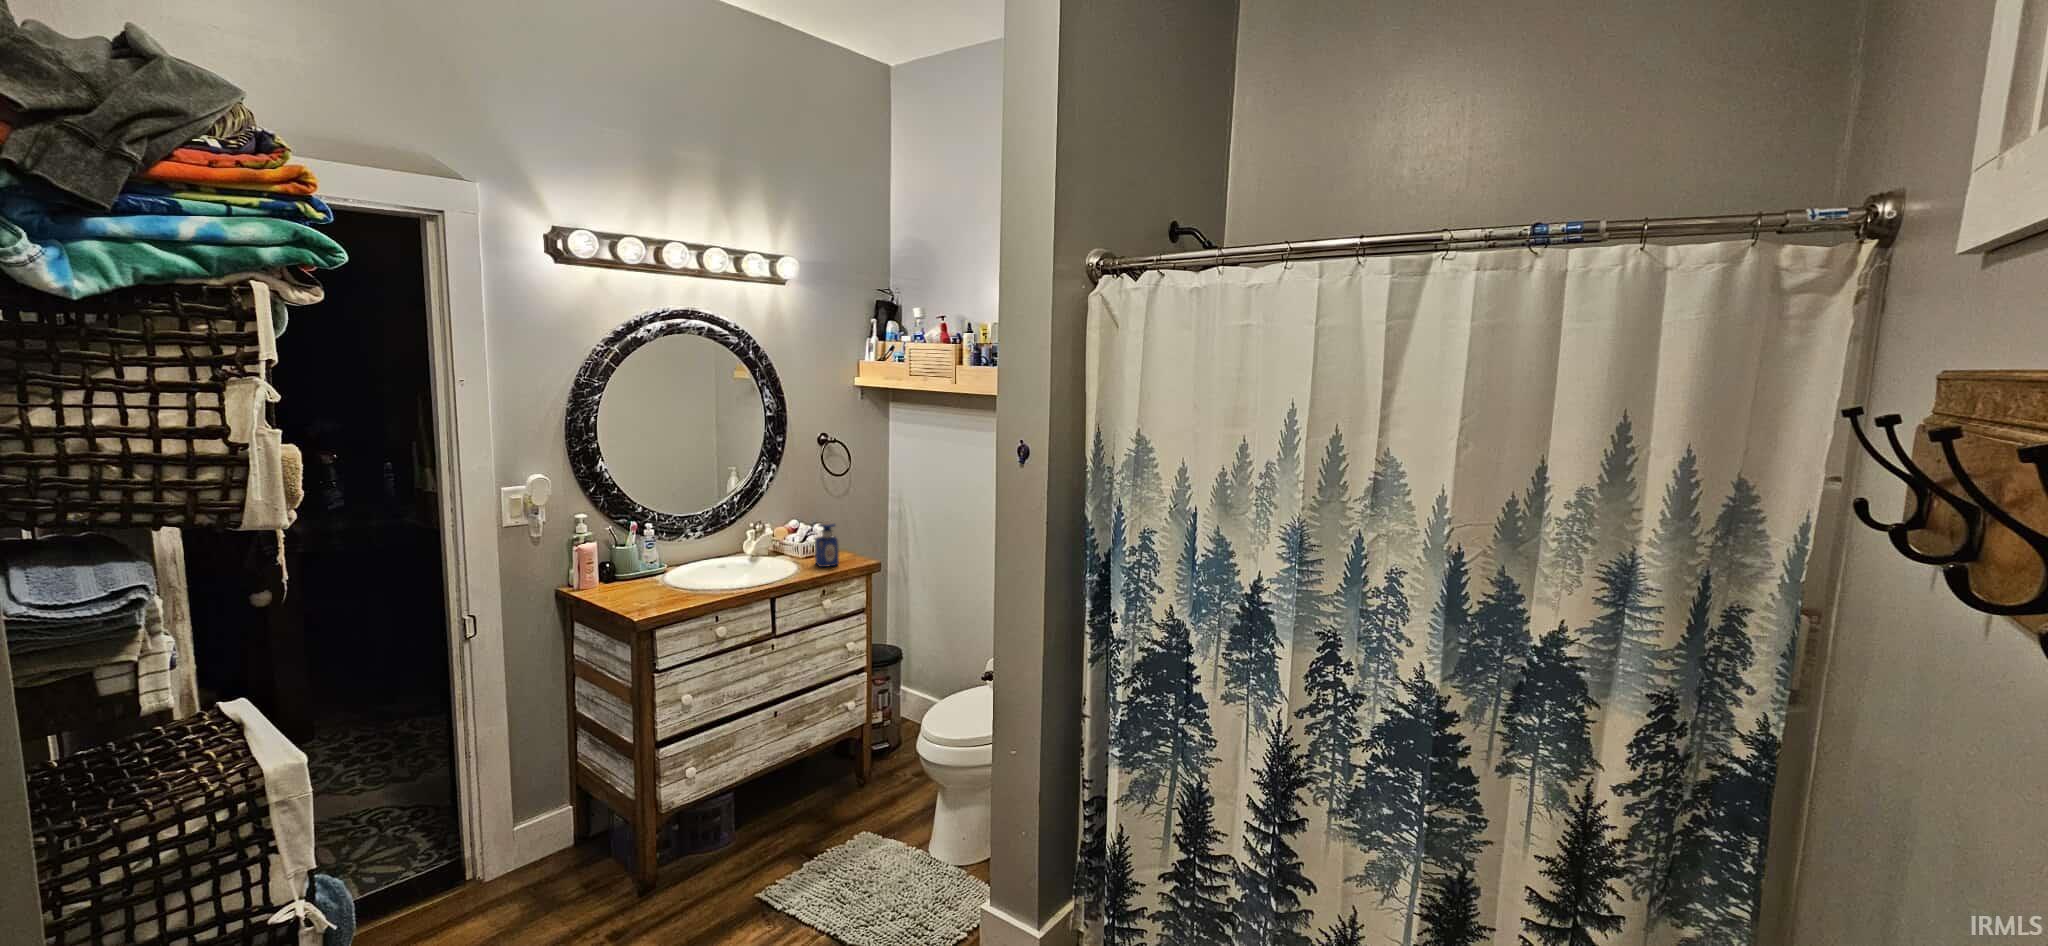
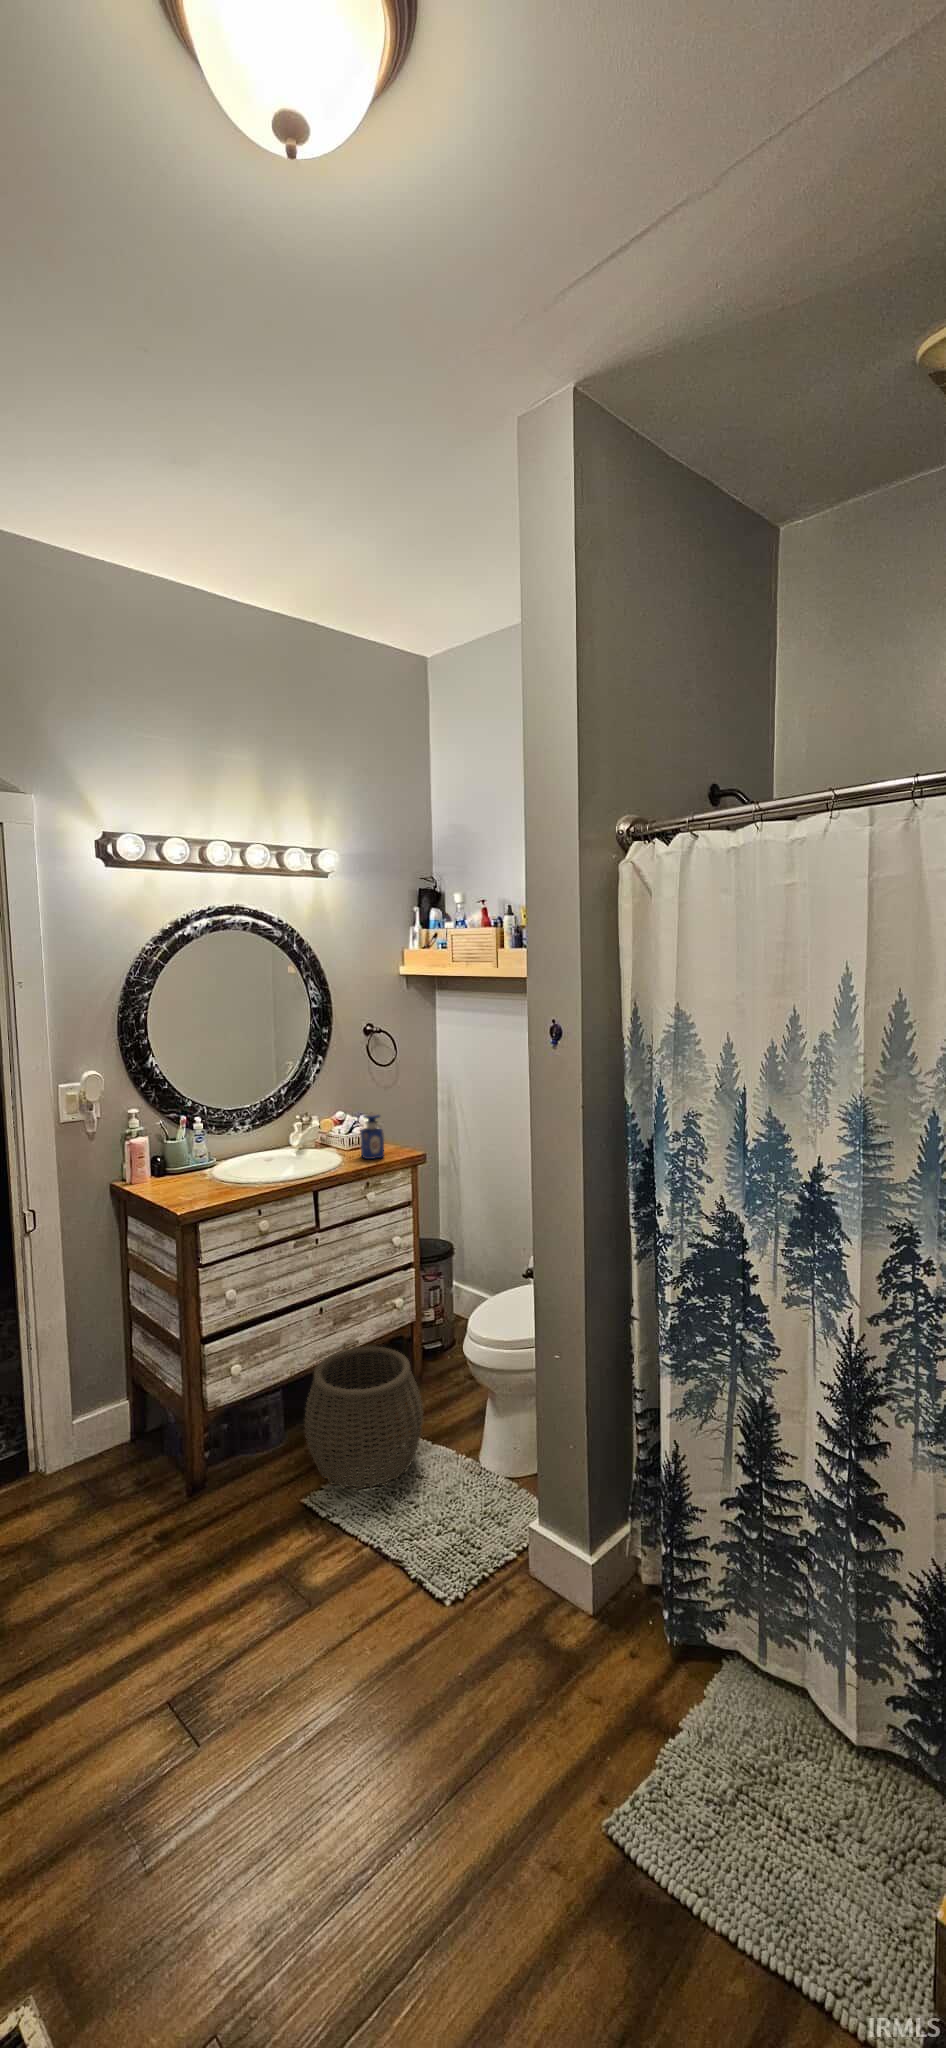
woven basket: none [759,747,876,883] -> present [304,1346,423,1490]

